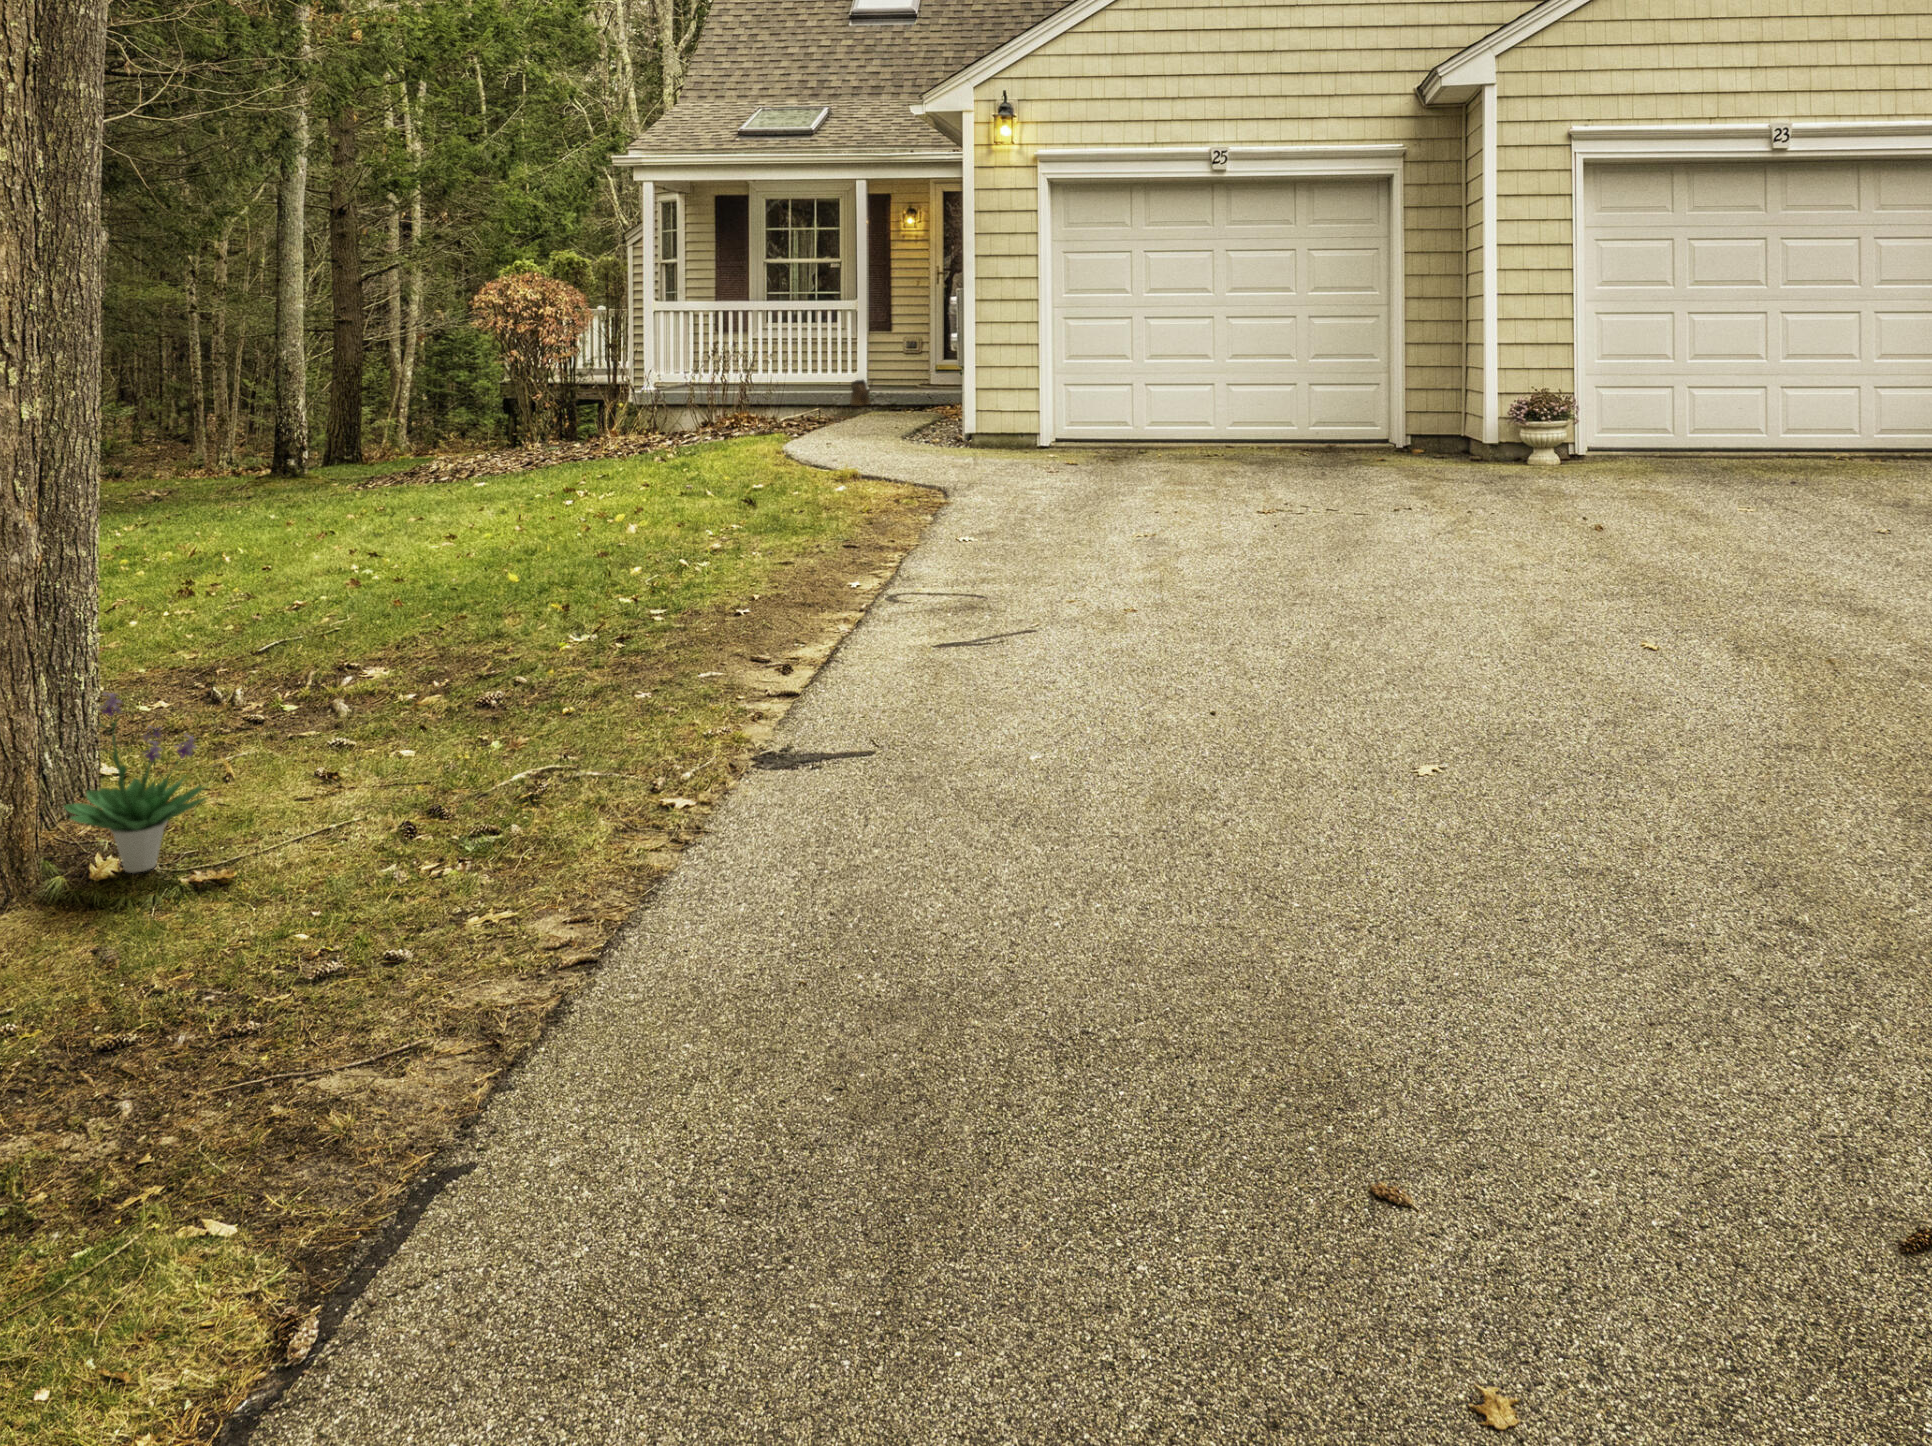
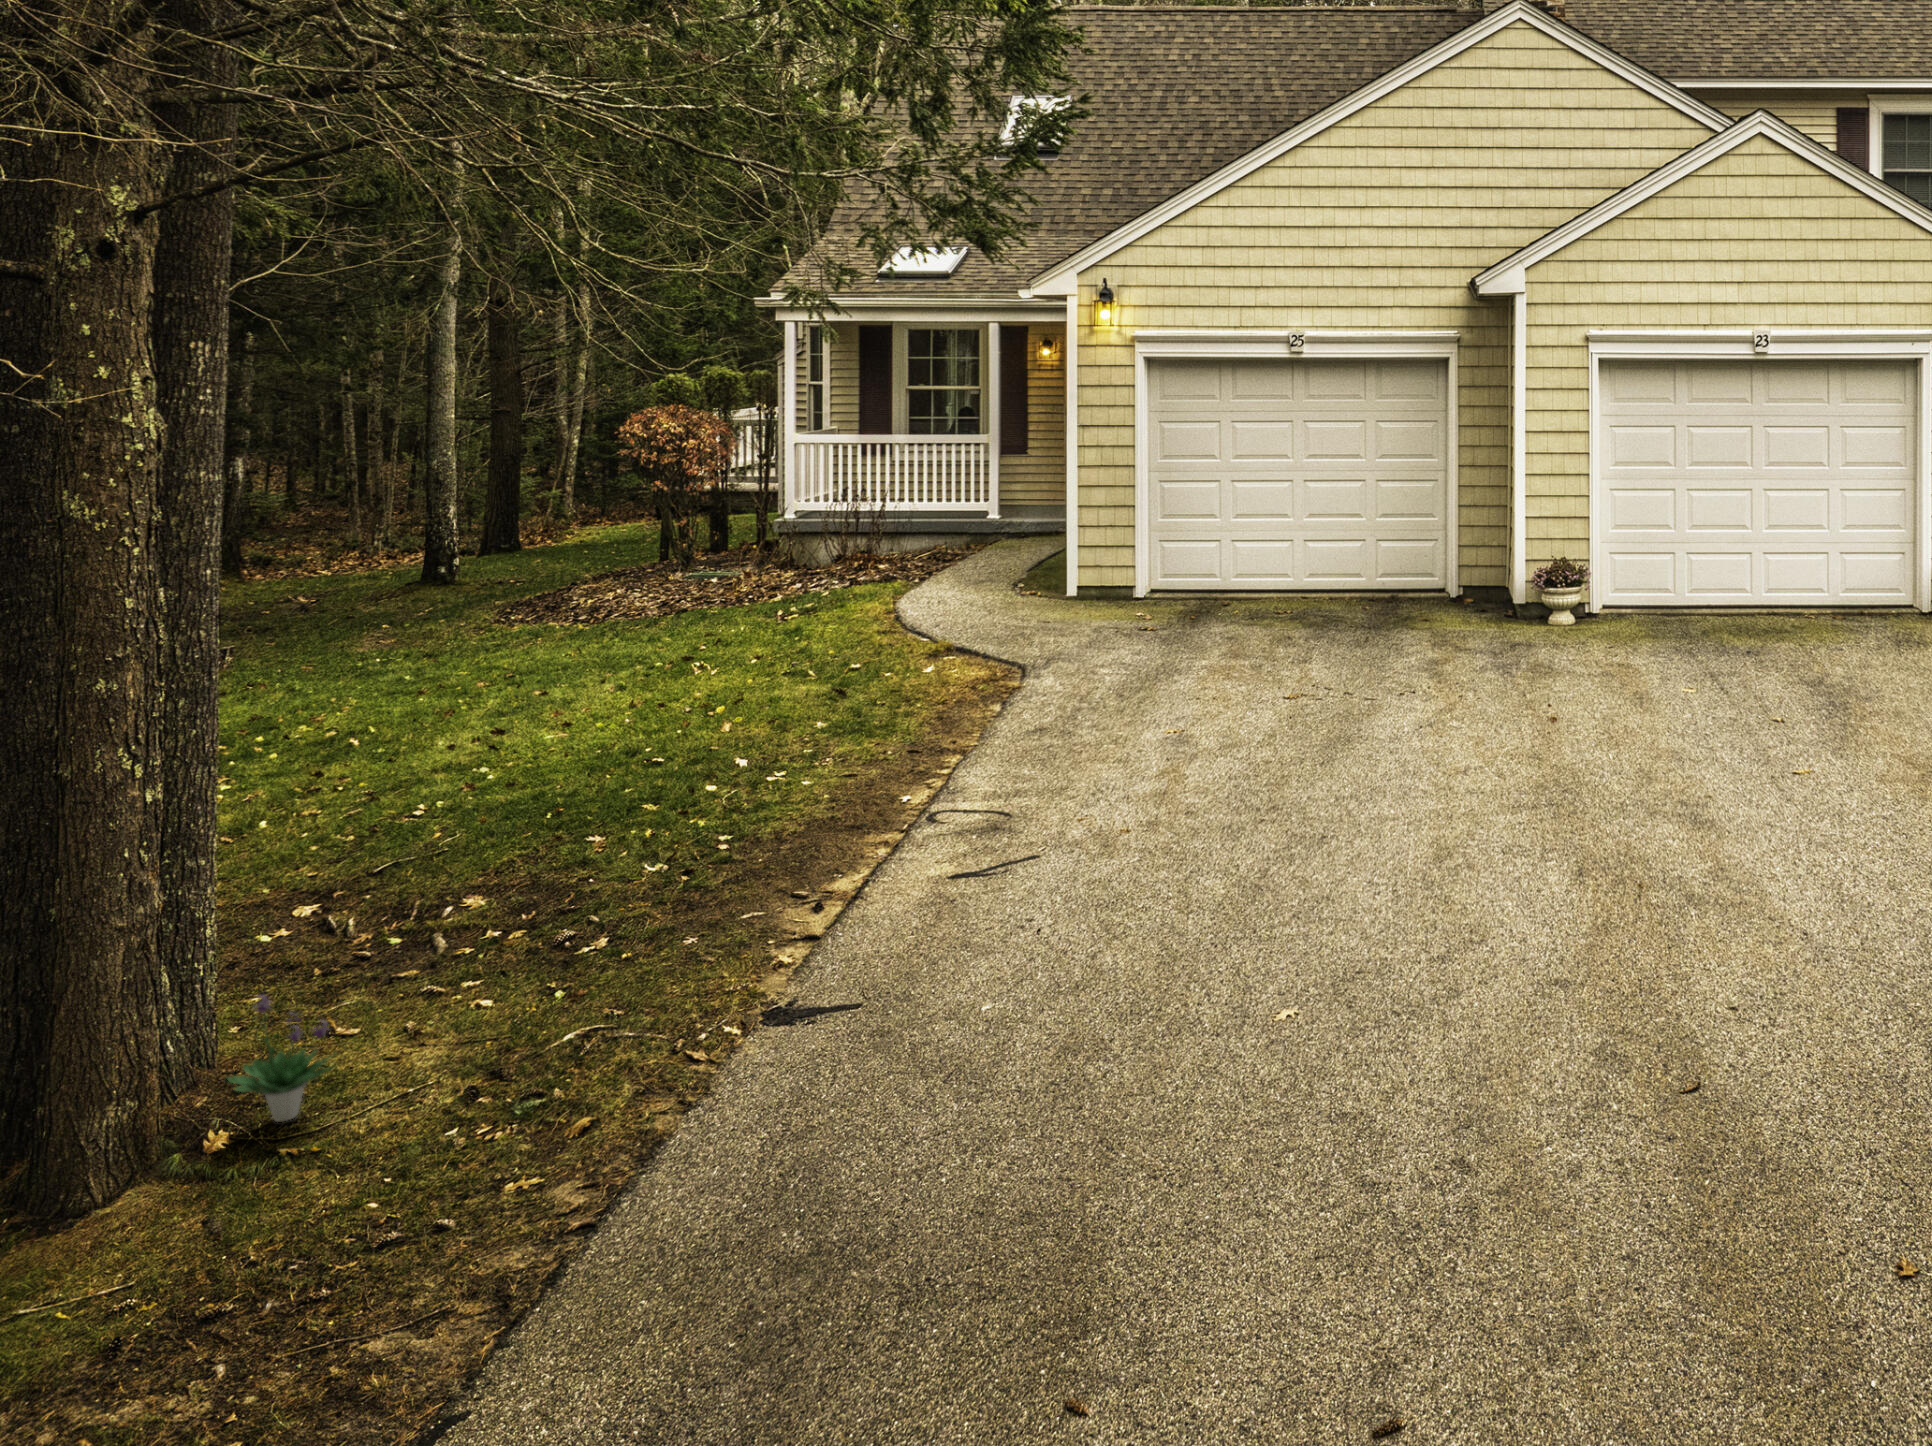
watering can: present [850,380,872,406] -> none [982,513,1006,539]

